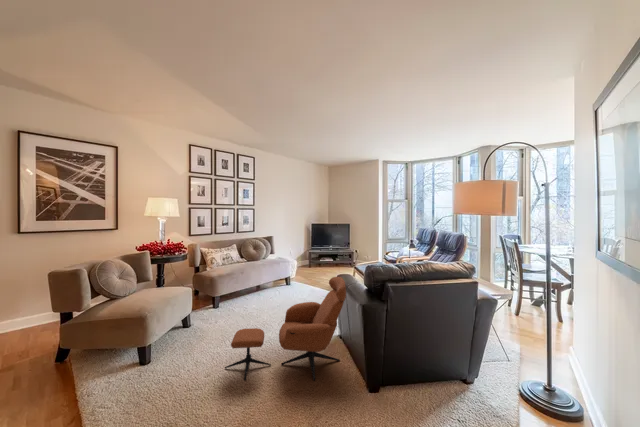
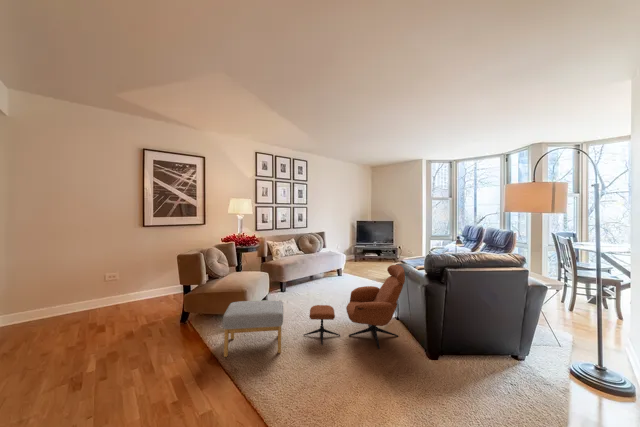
footstool: none [103,326,198,411] -> present [223,300,283,357]

